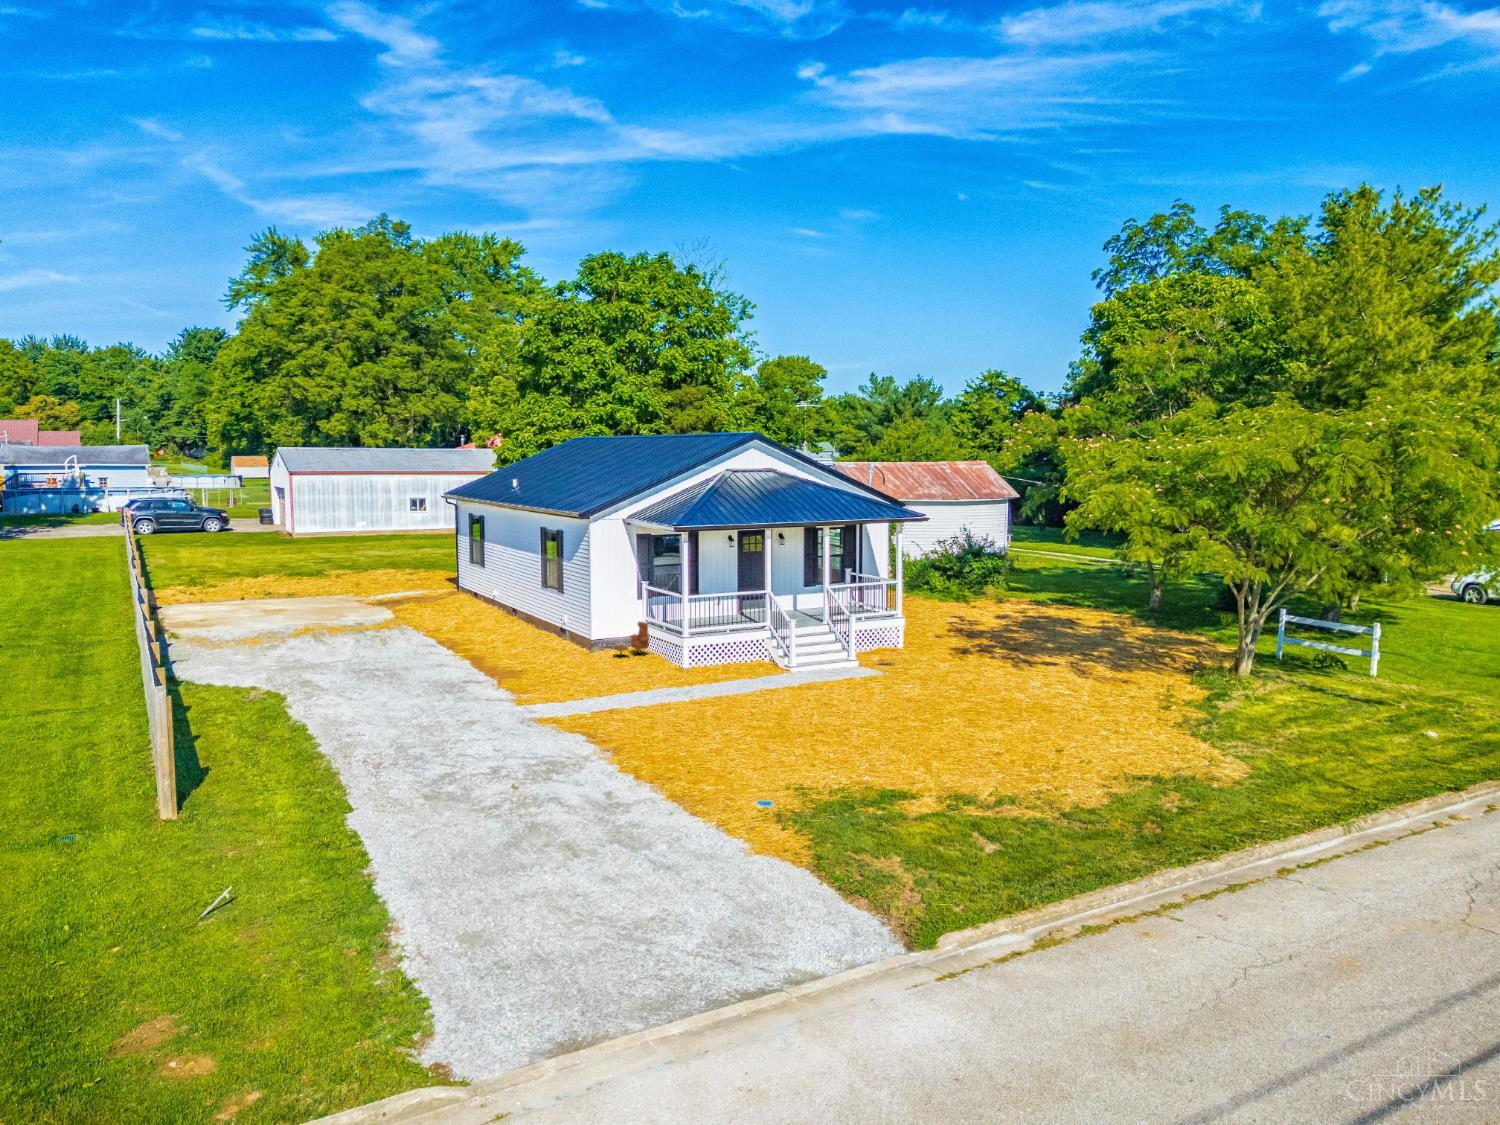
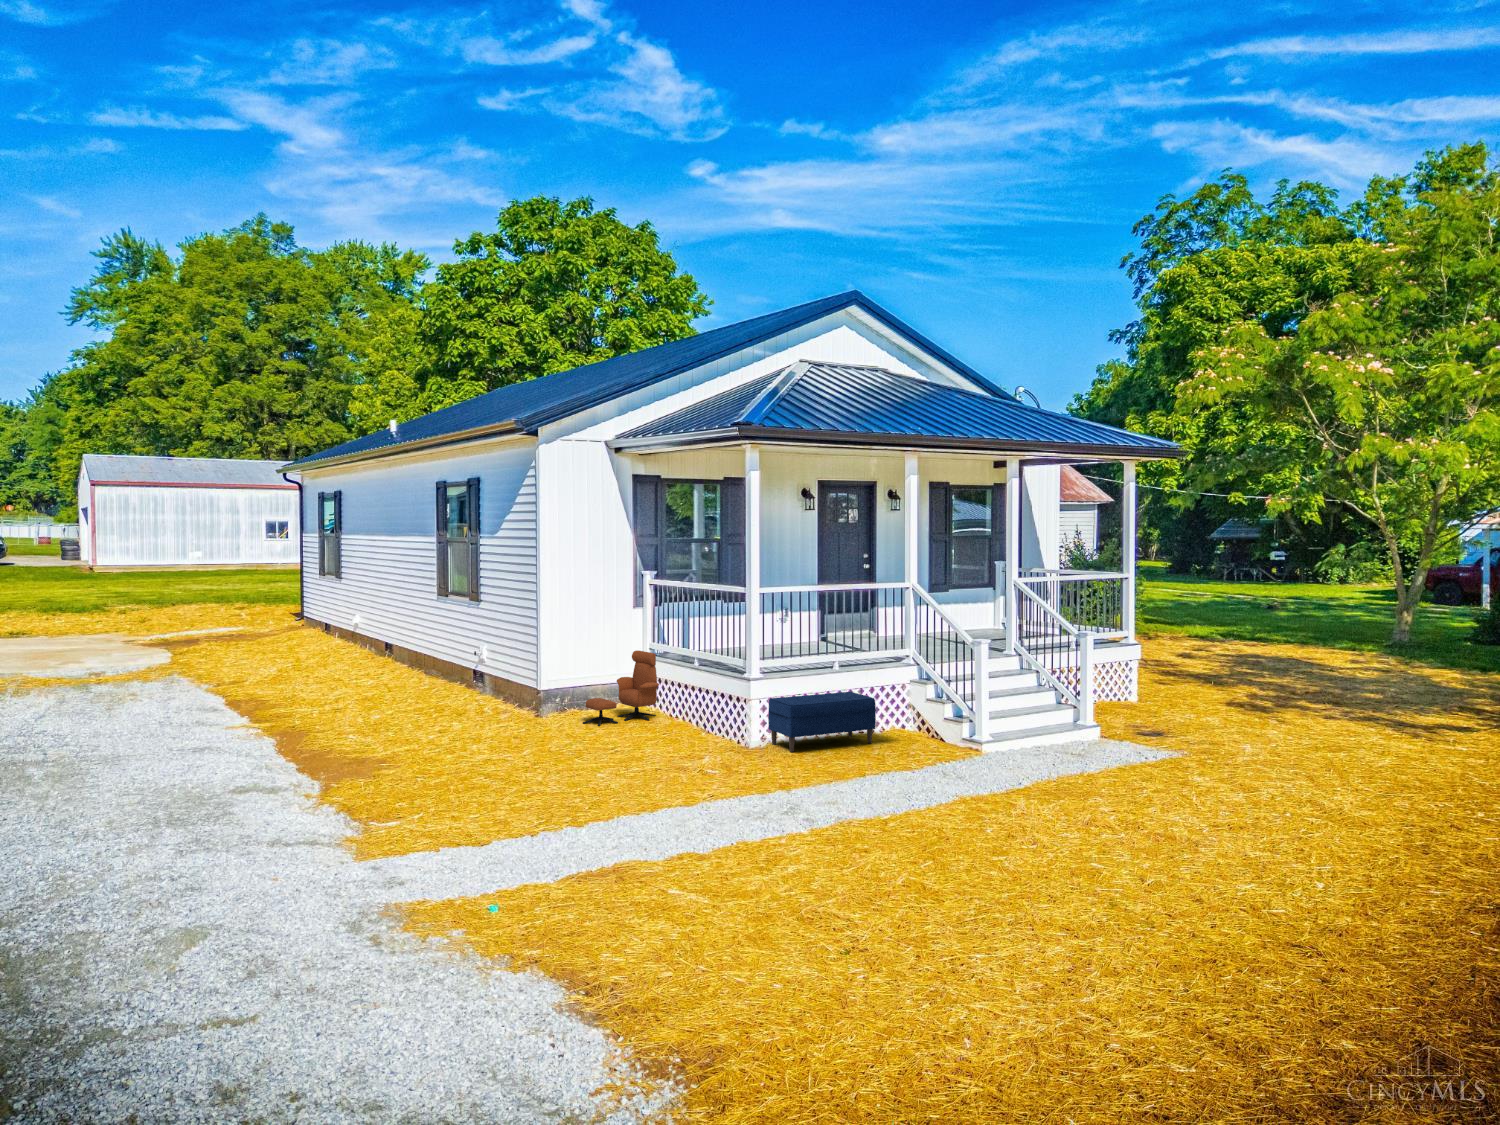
bench: none [693,643,743,671] -> present [768,692,876,752]

